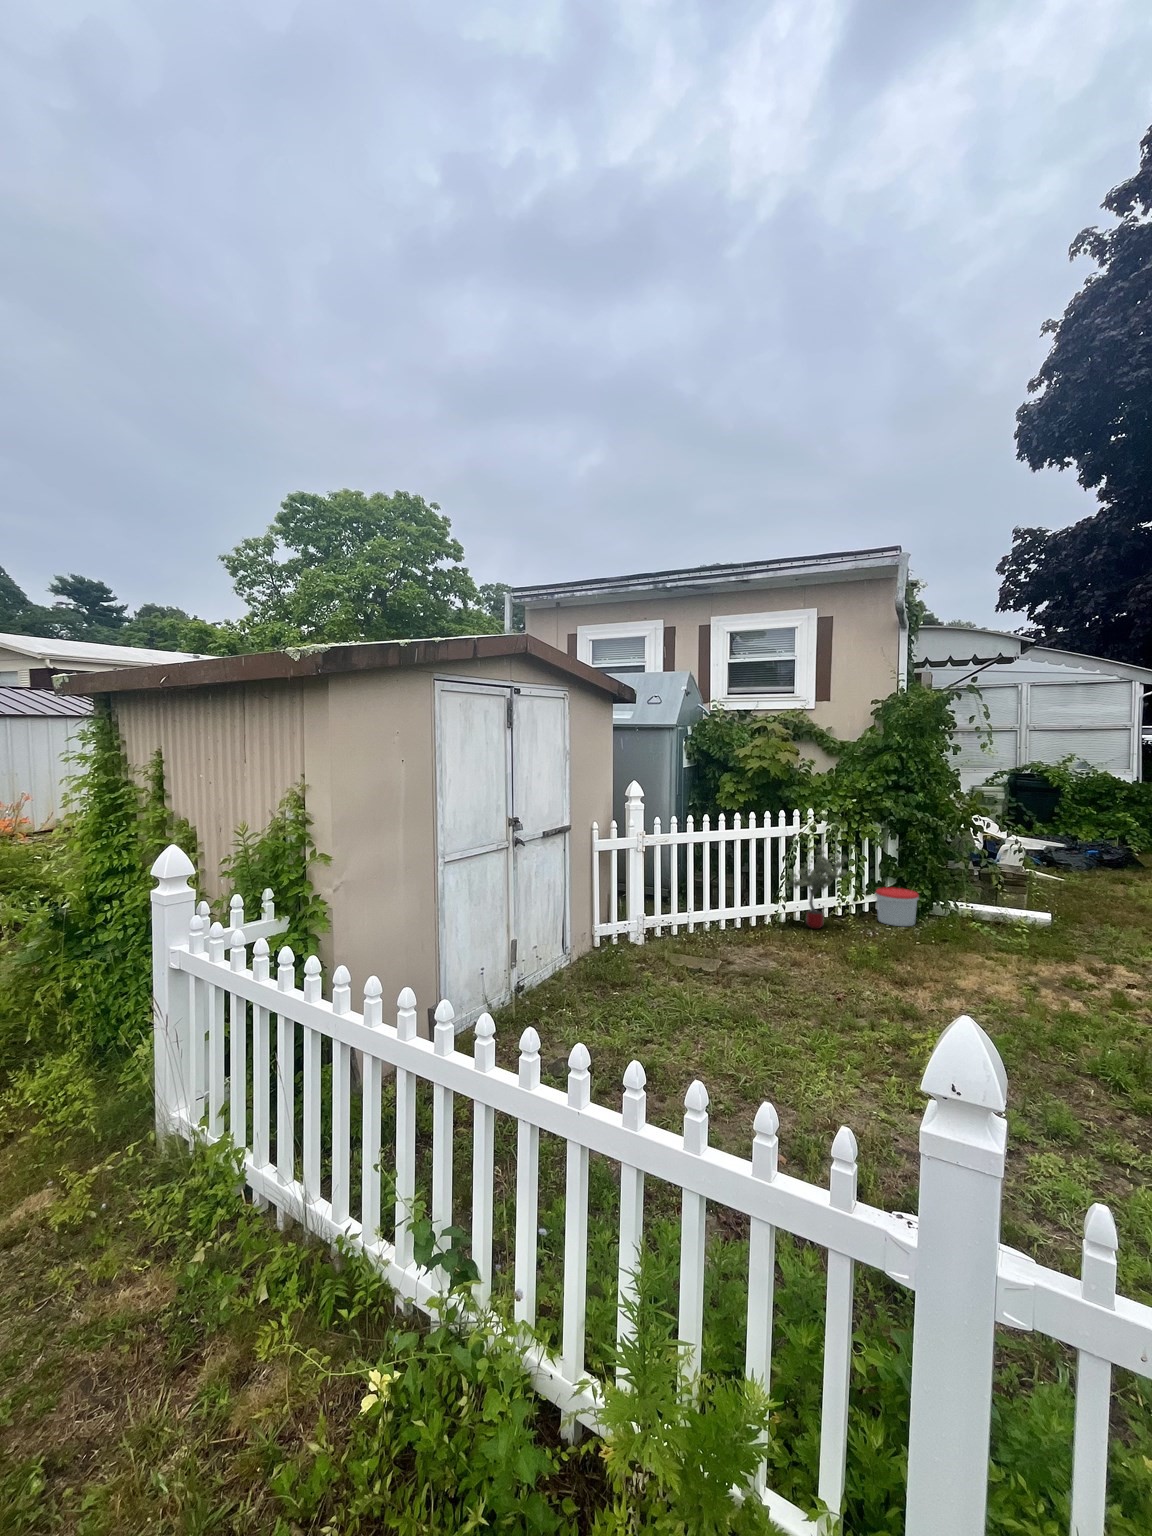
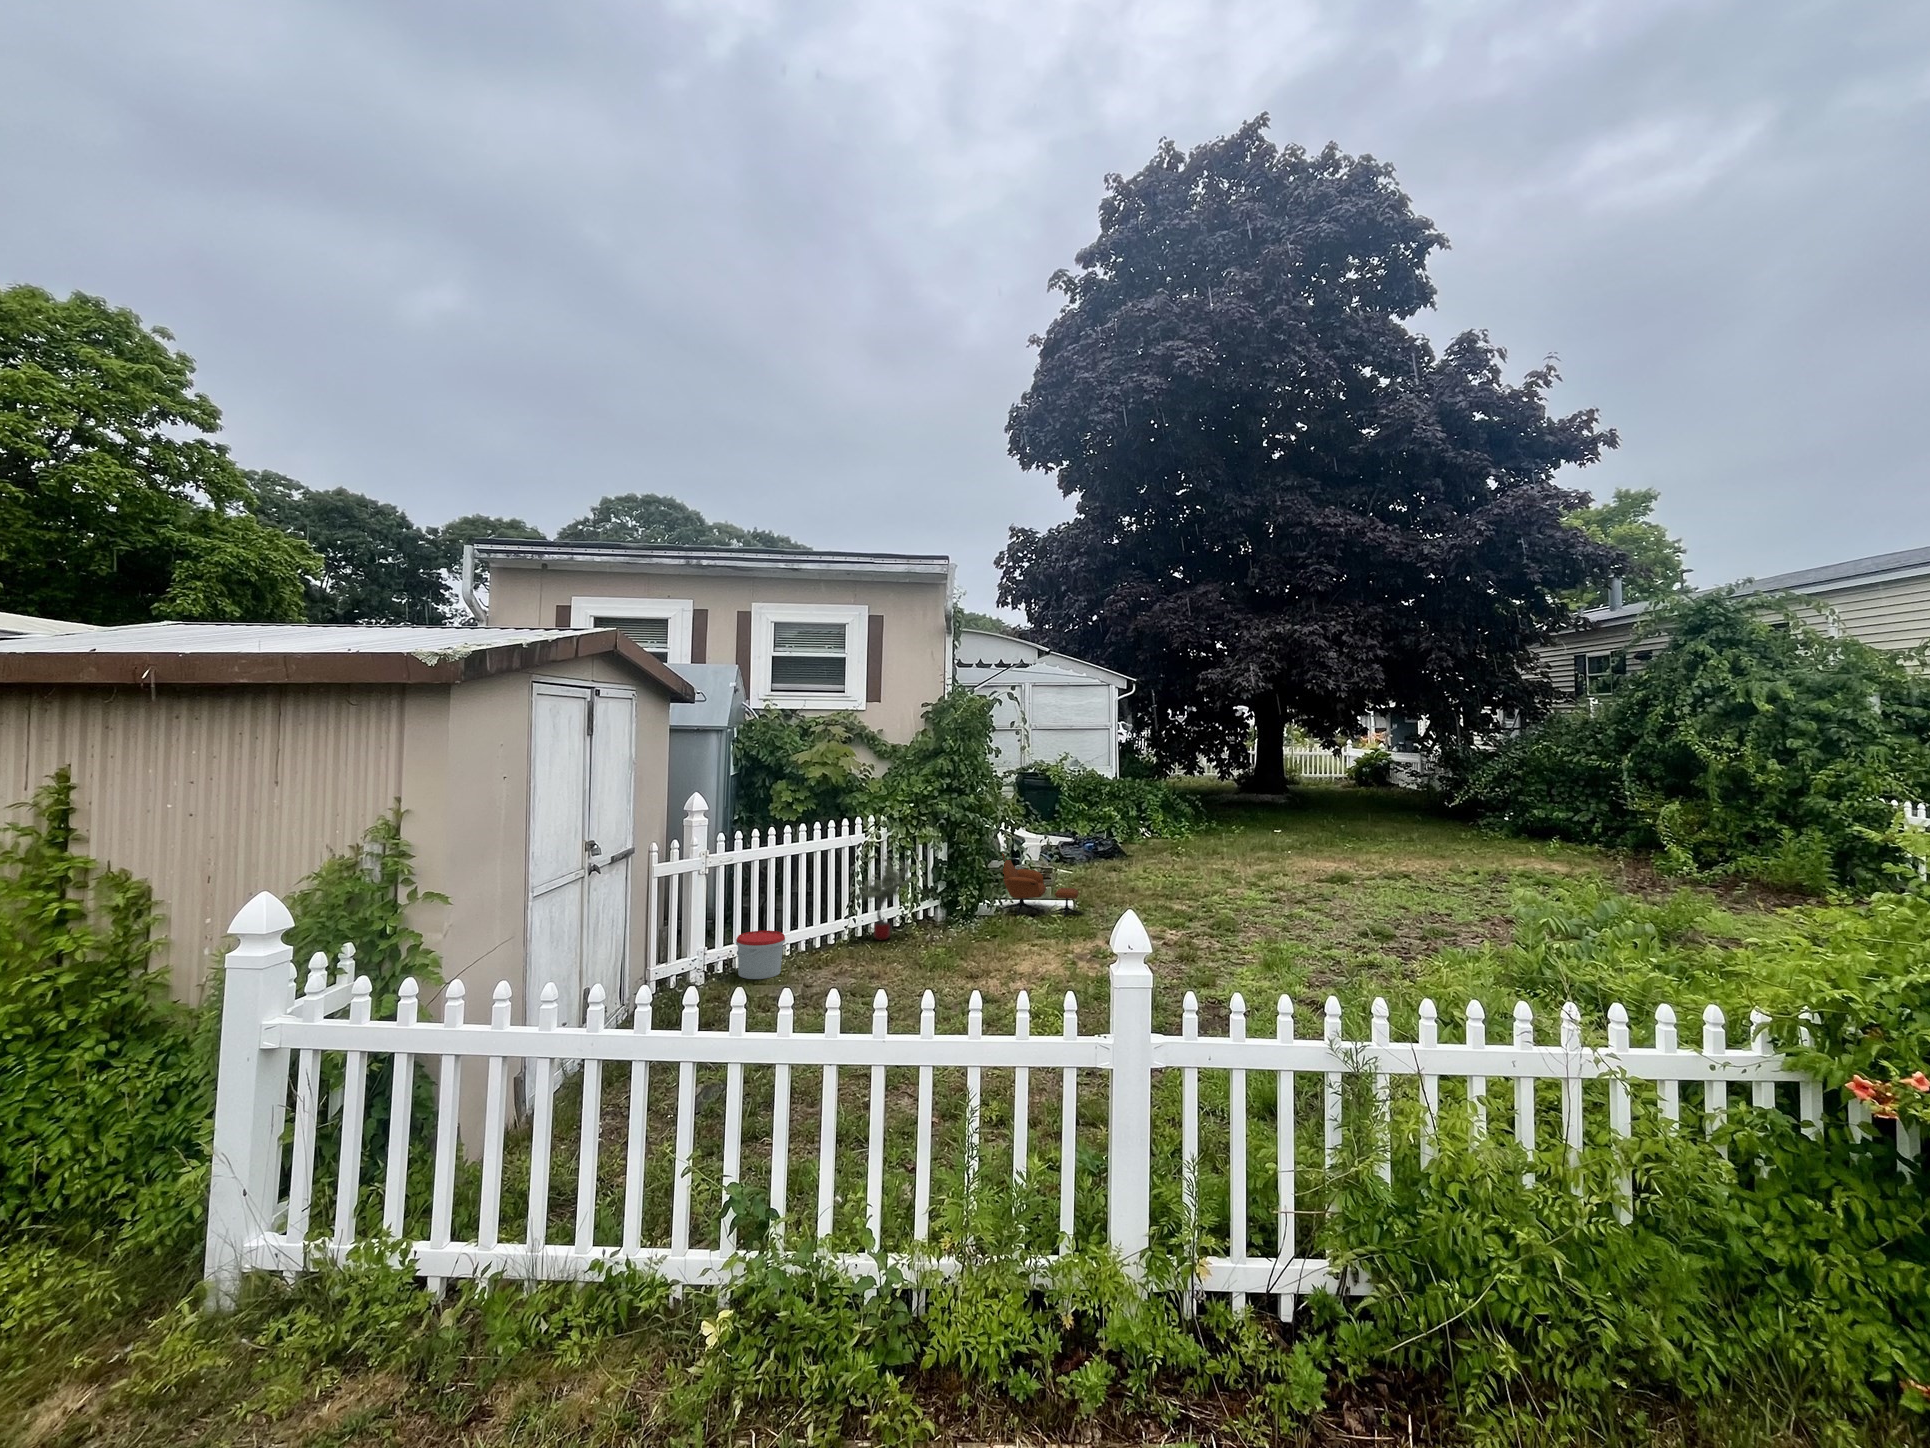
lounge chair: none [955,848,1069,933] -> present [1001,853,1082,917]
bucket: present [875,887,919,926] -> present [736,931,785,979]

